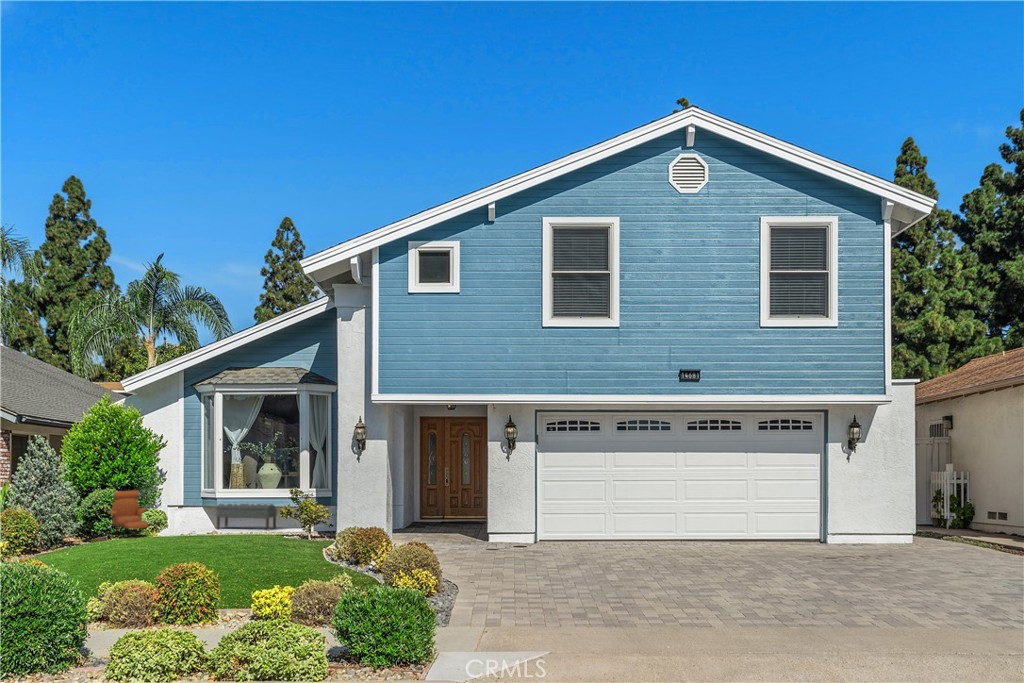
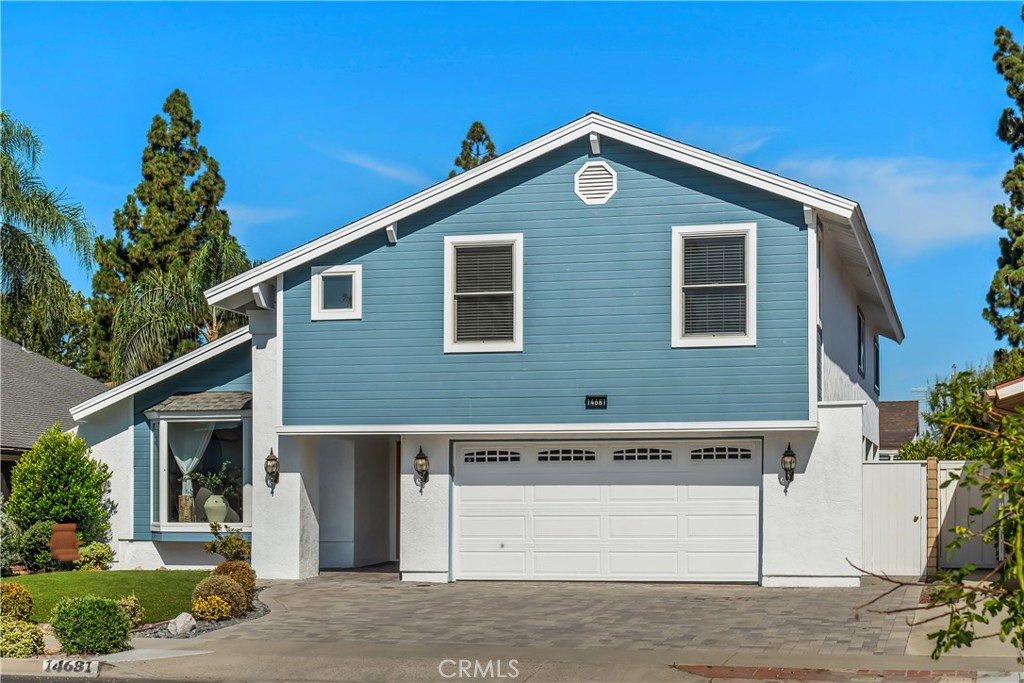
bench: present [216,502,277,531] -> none [151,537,212,566]

